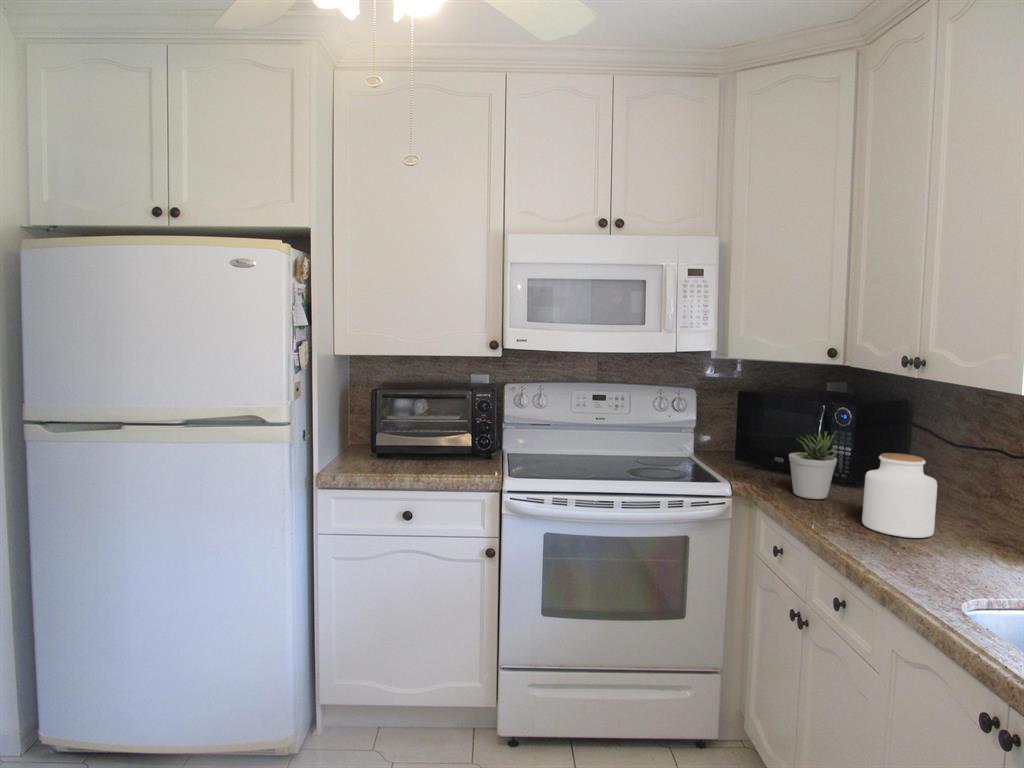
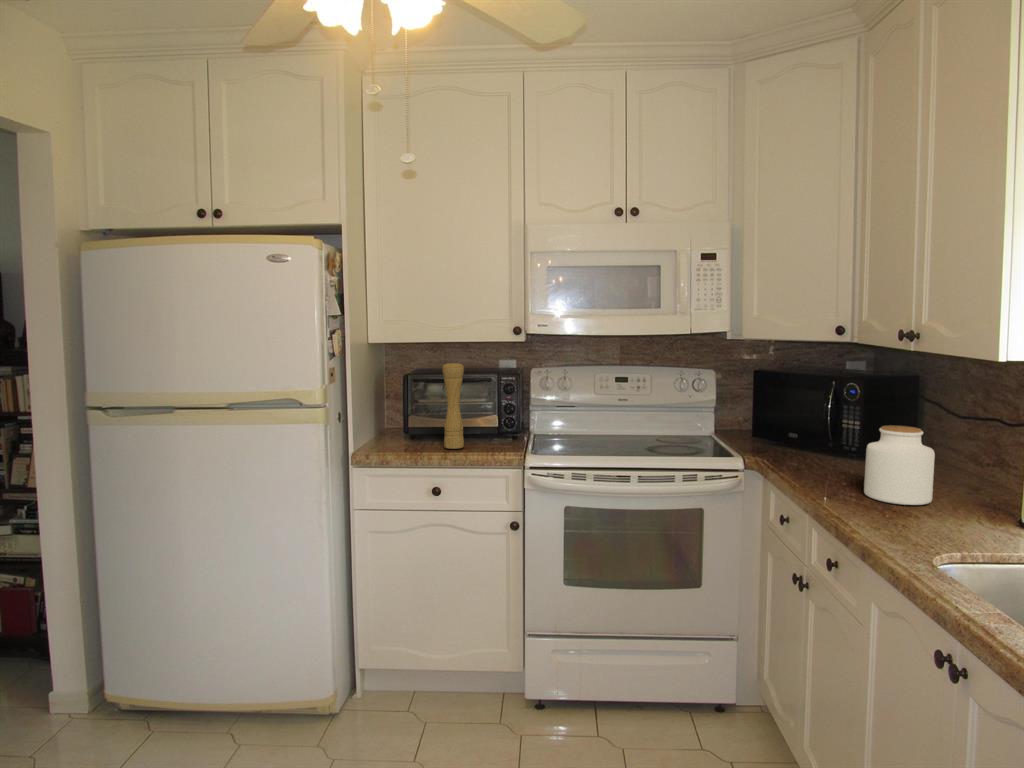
pepper mill: none [417,377,440,469] -> present [442,362,464,449]
potted plant: present [789,433,837,499] -> none [799,406,847,472]

